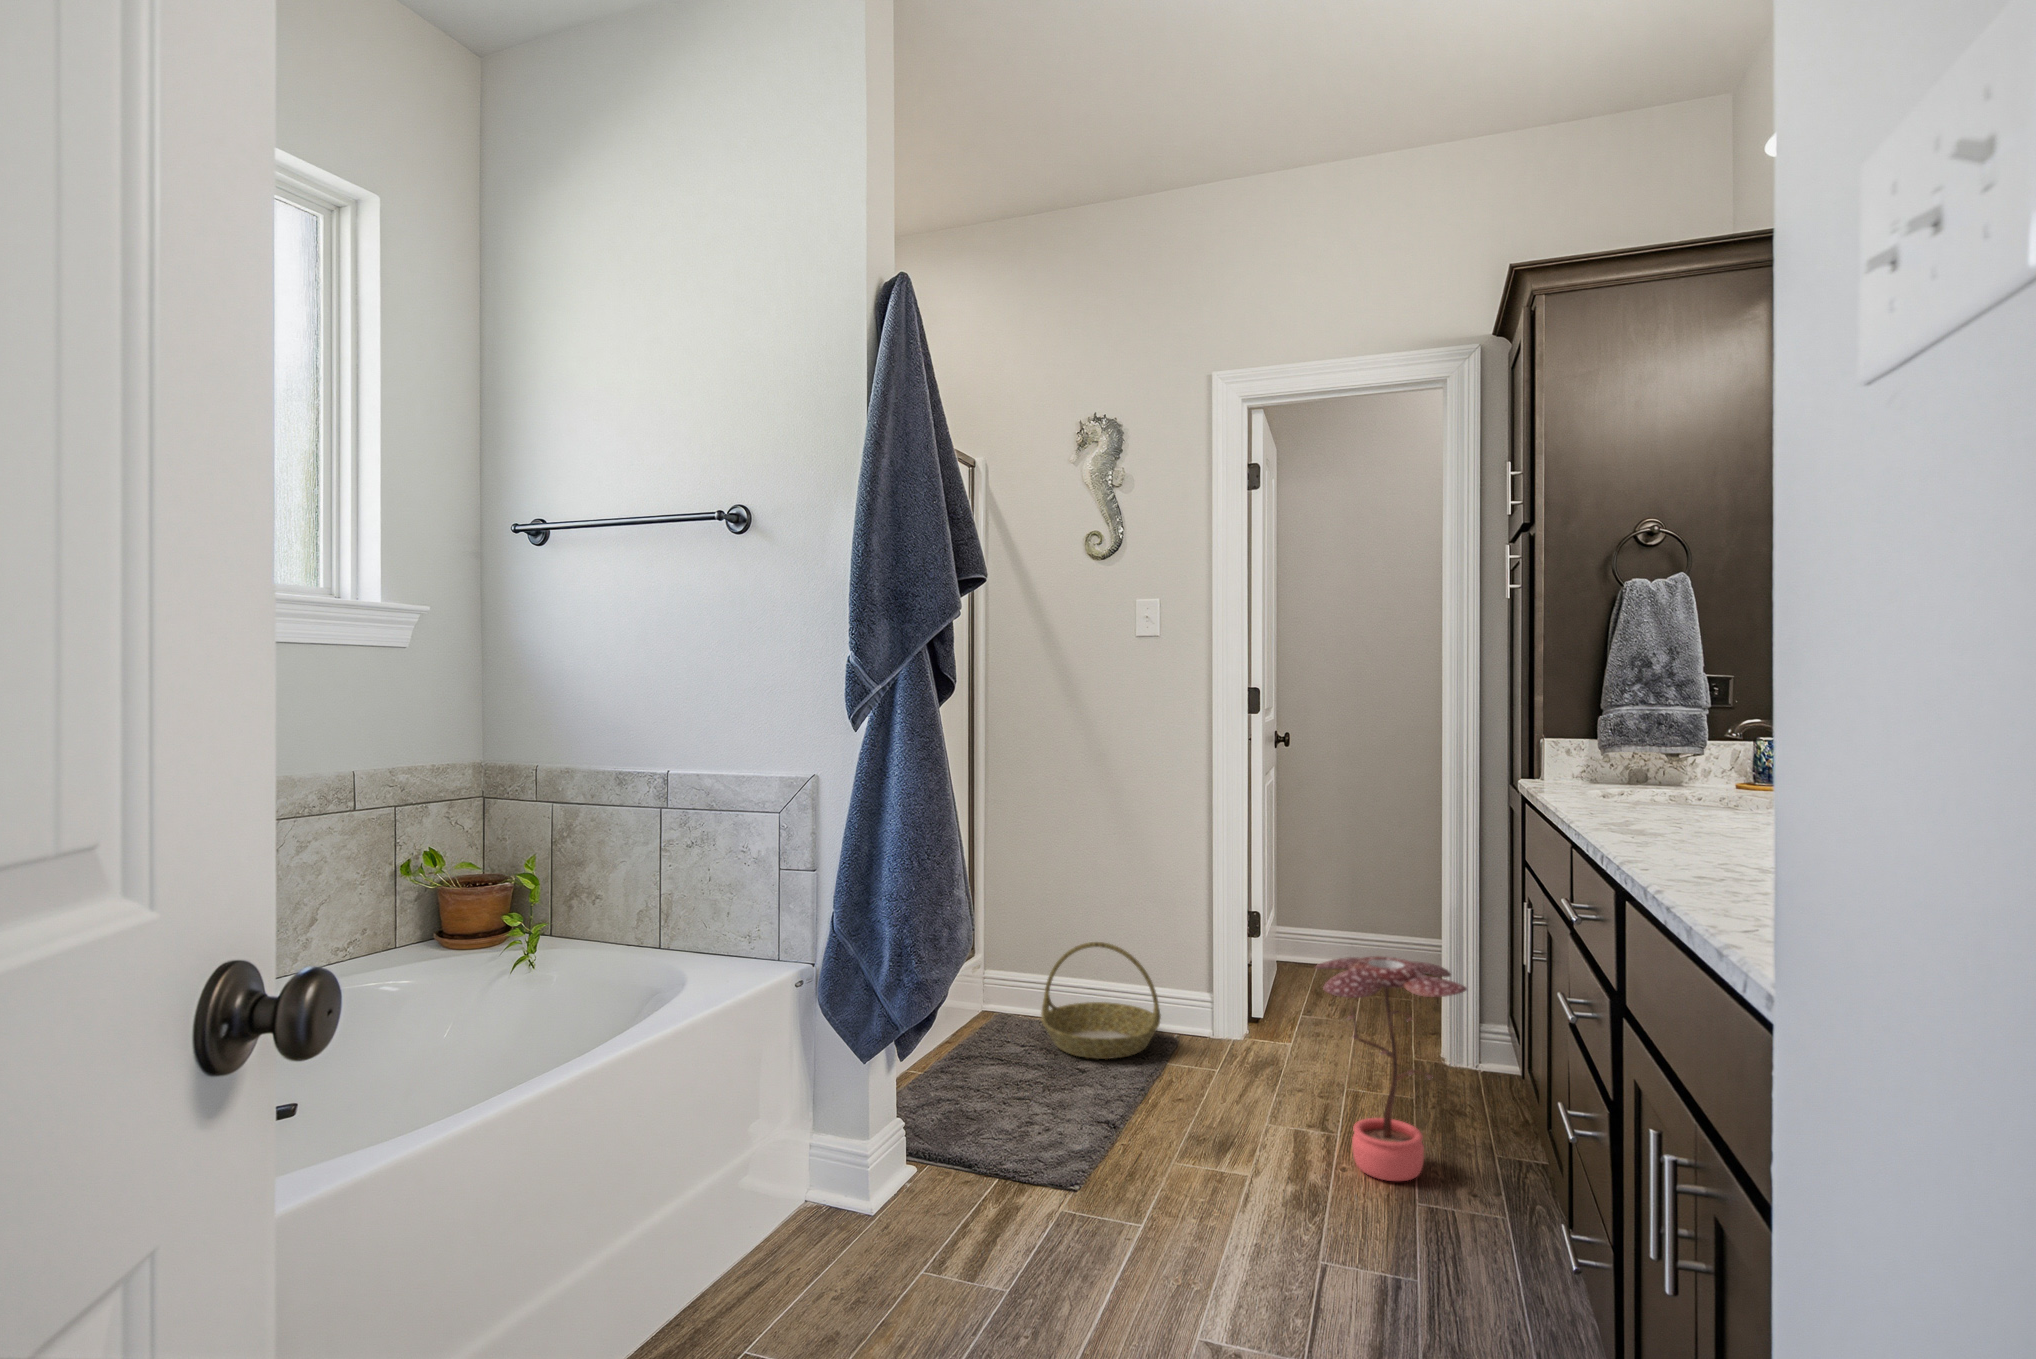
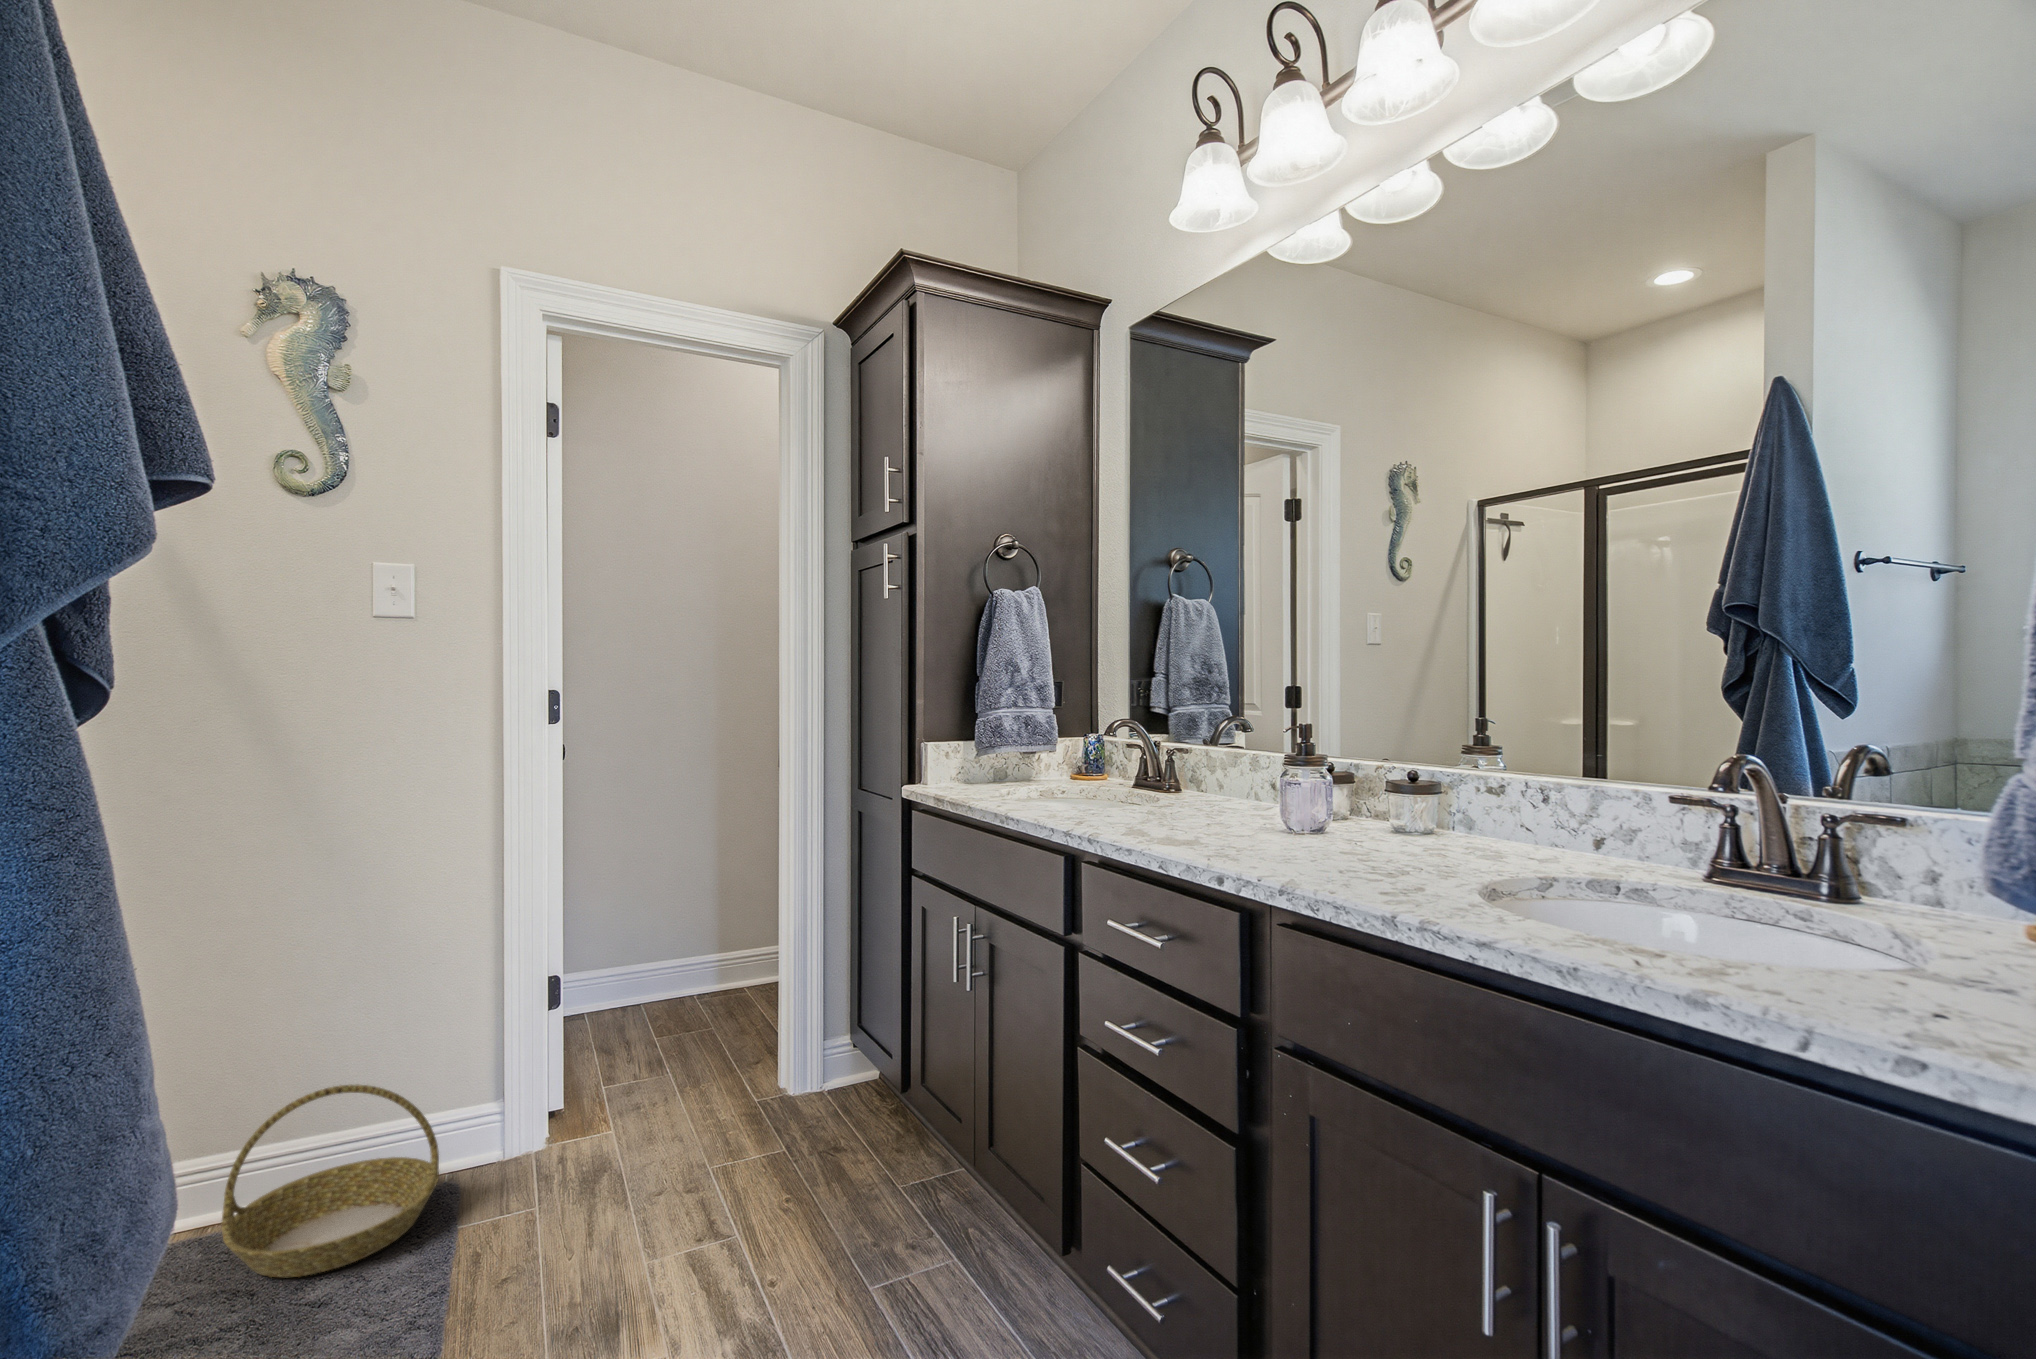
potted plant: present [1315,956,1467,1181] -> none [717,1003,903,1277]

